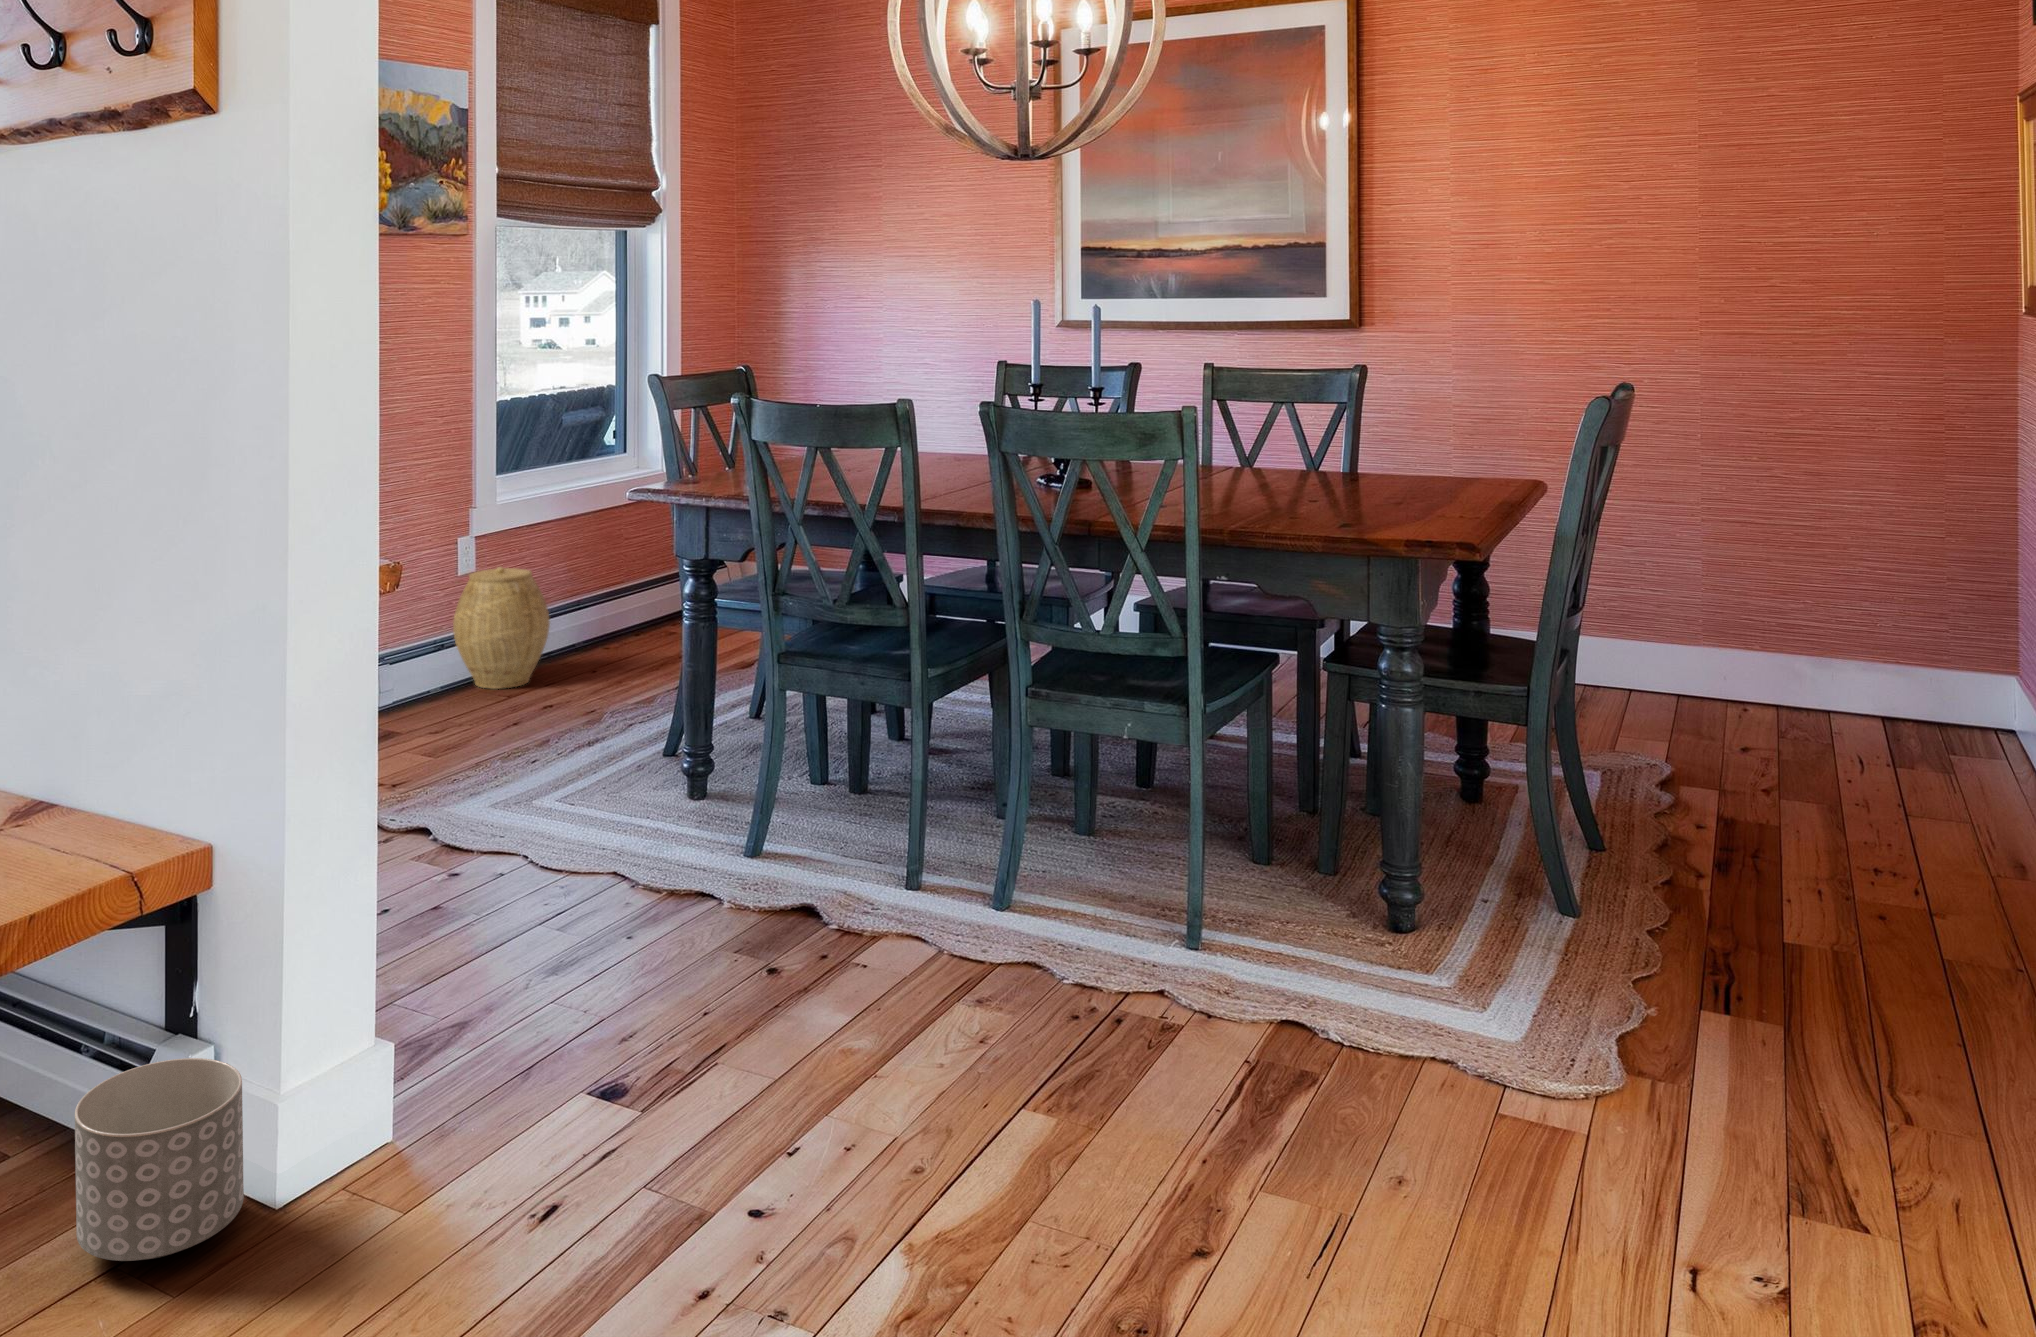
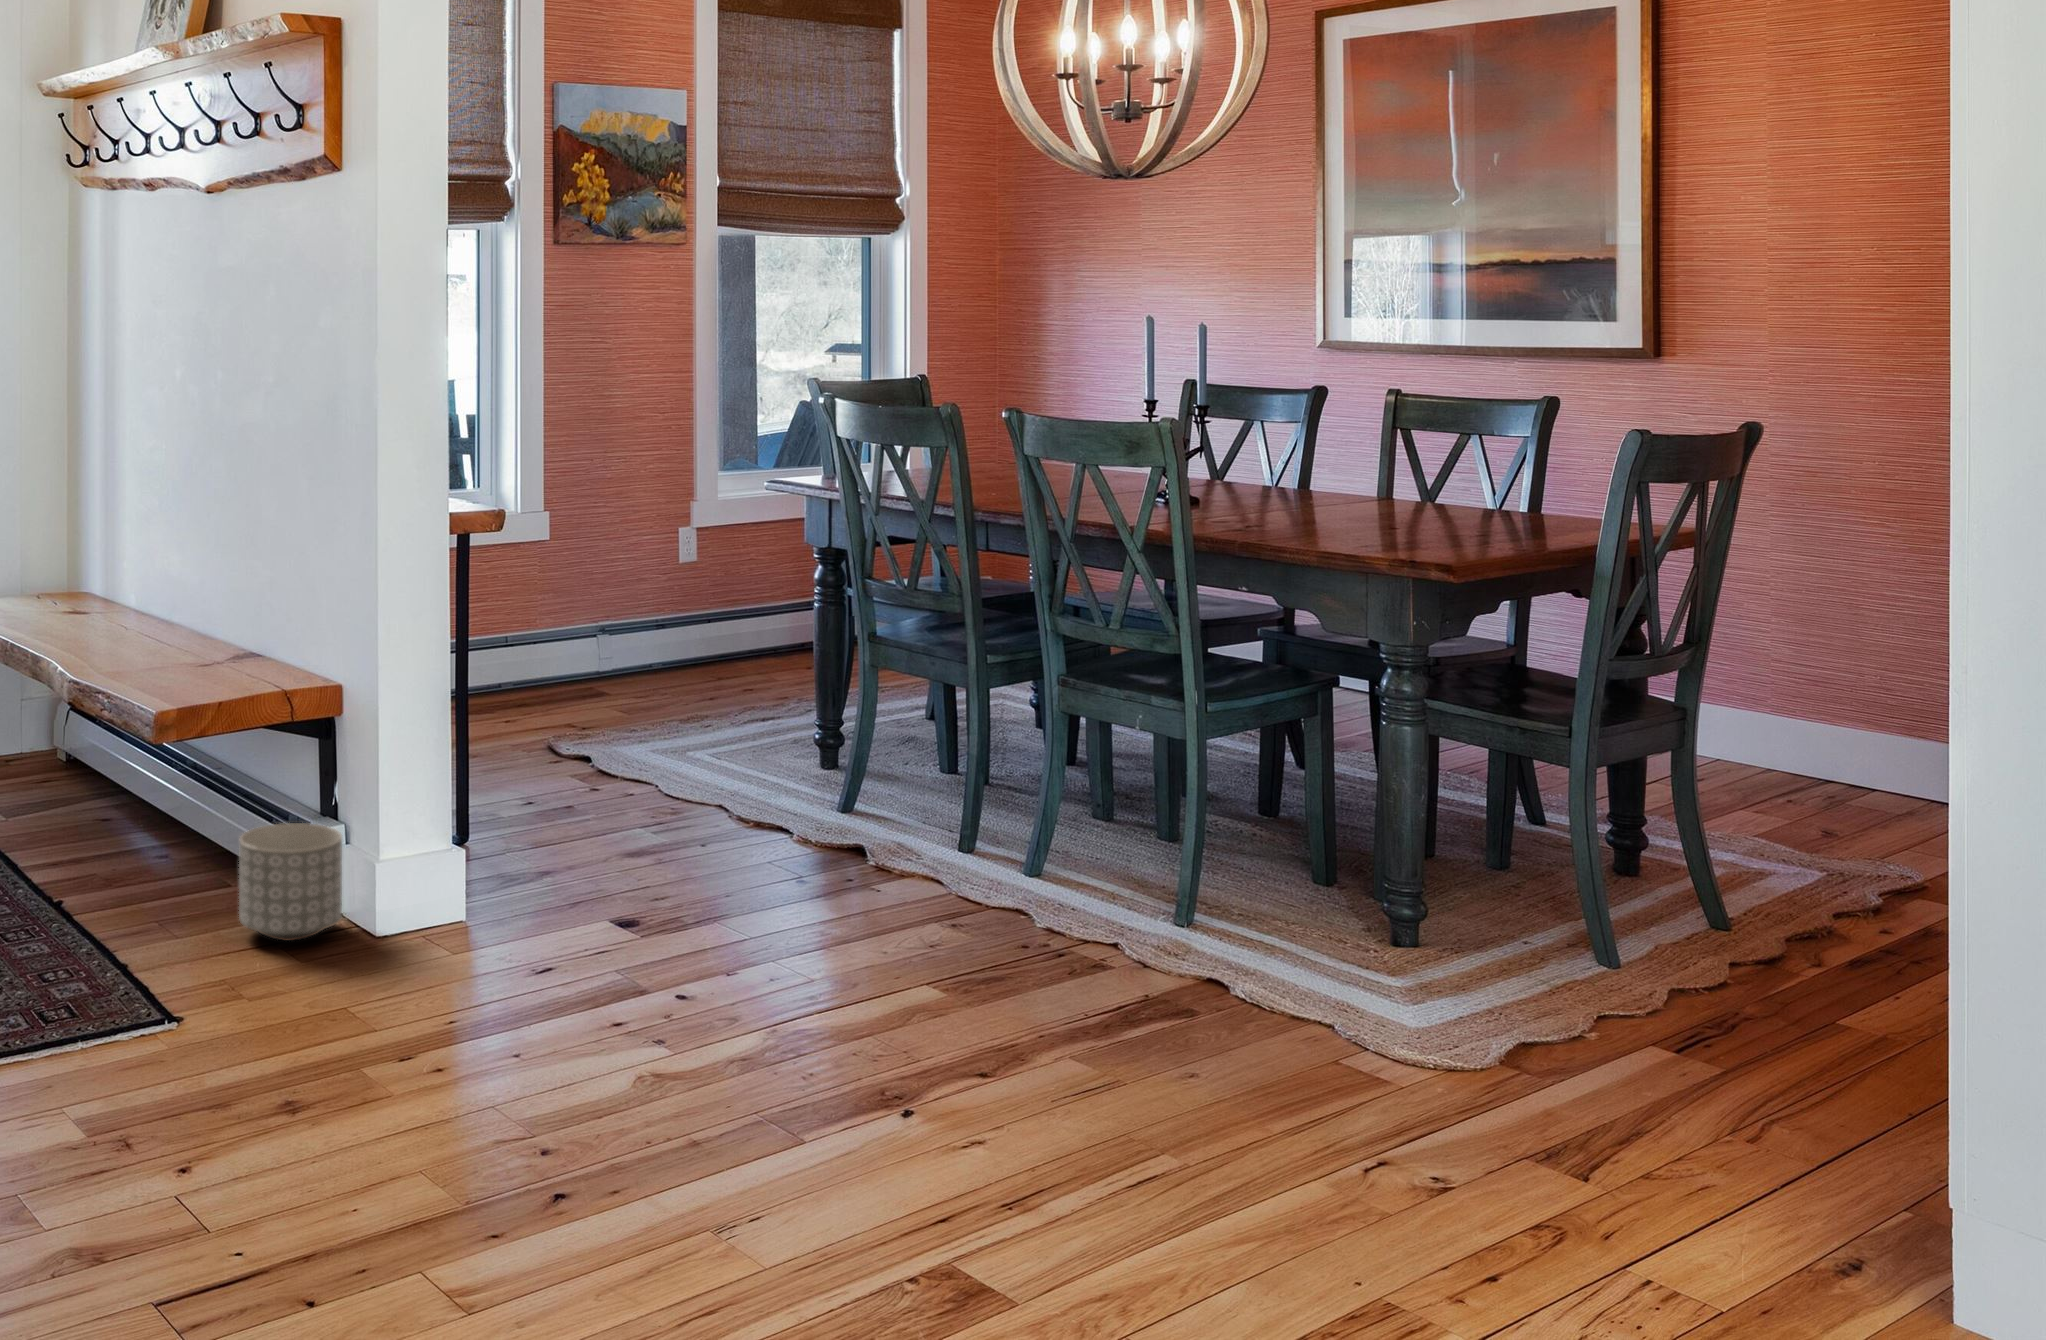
woven basket: present [453,567,550,689] -> none [662,555,751,669]

